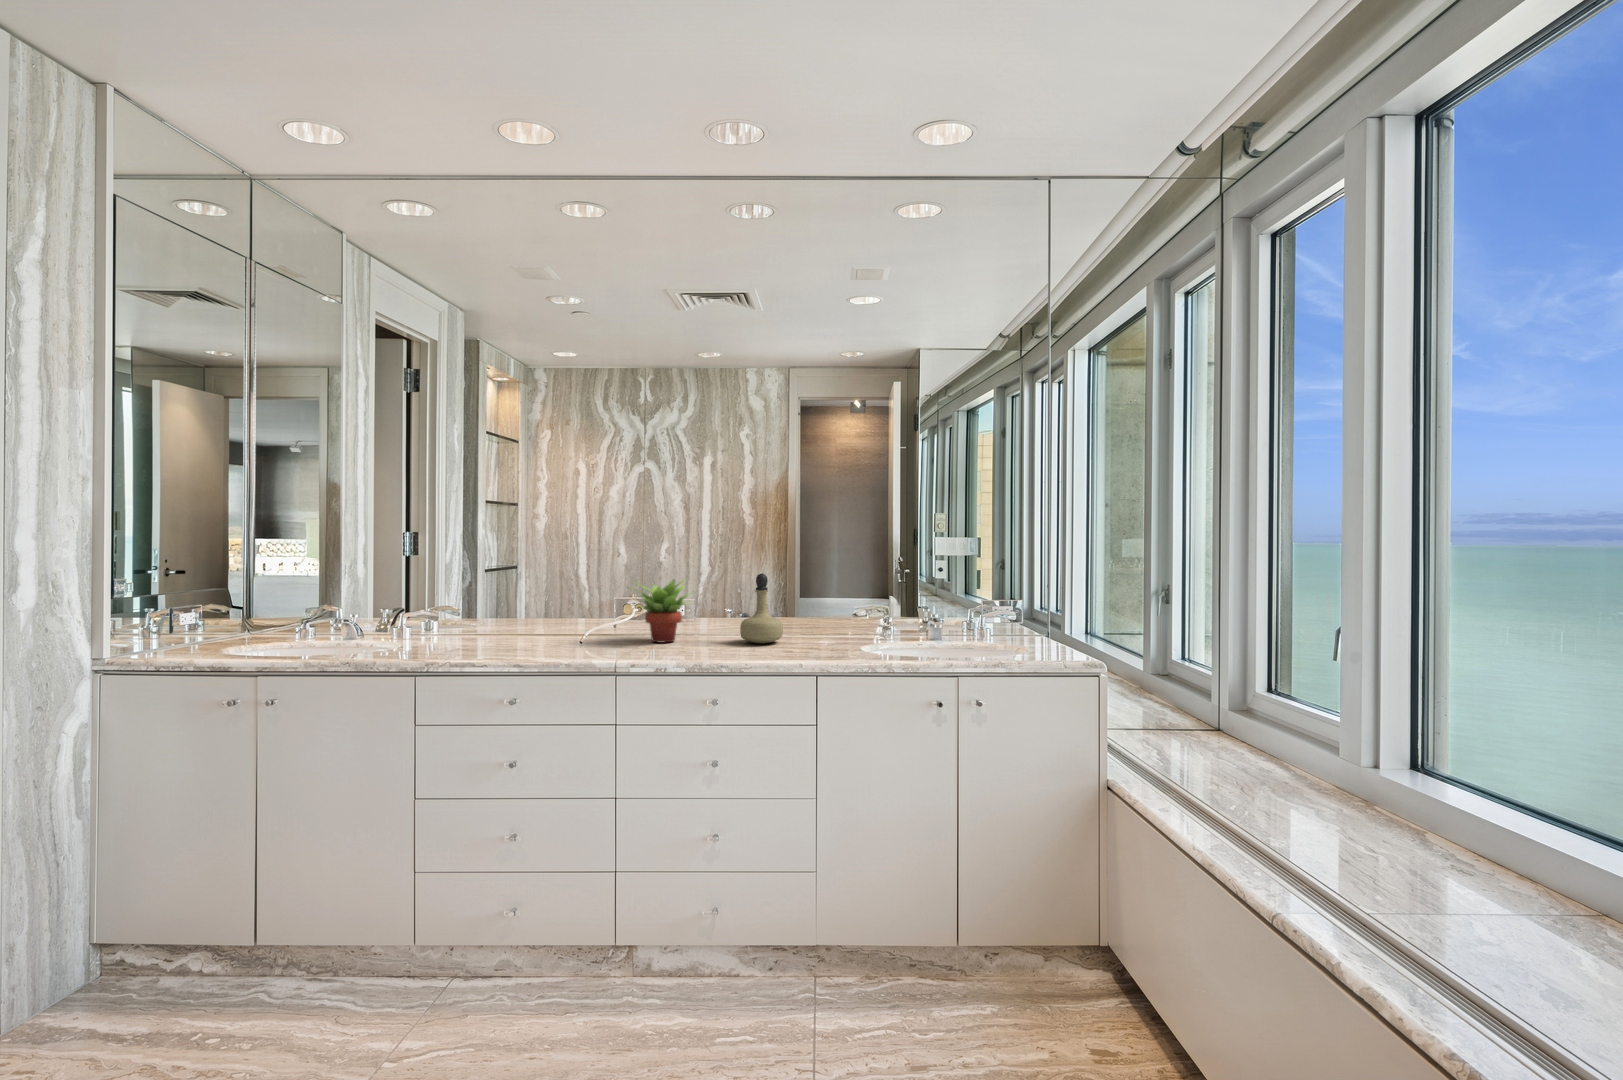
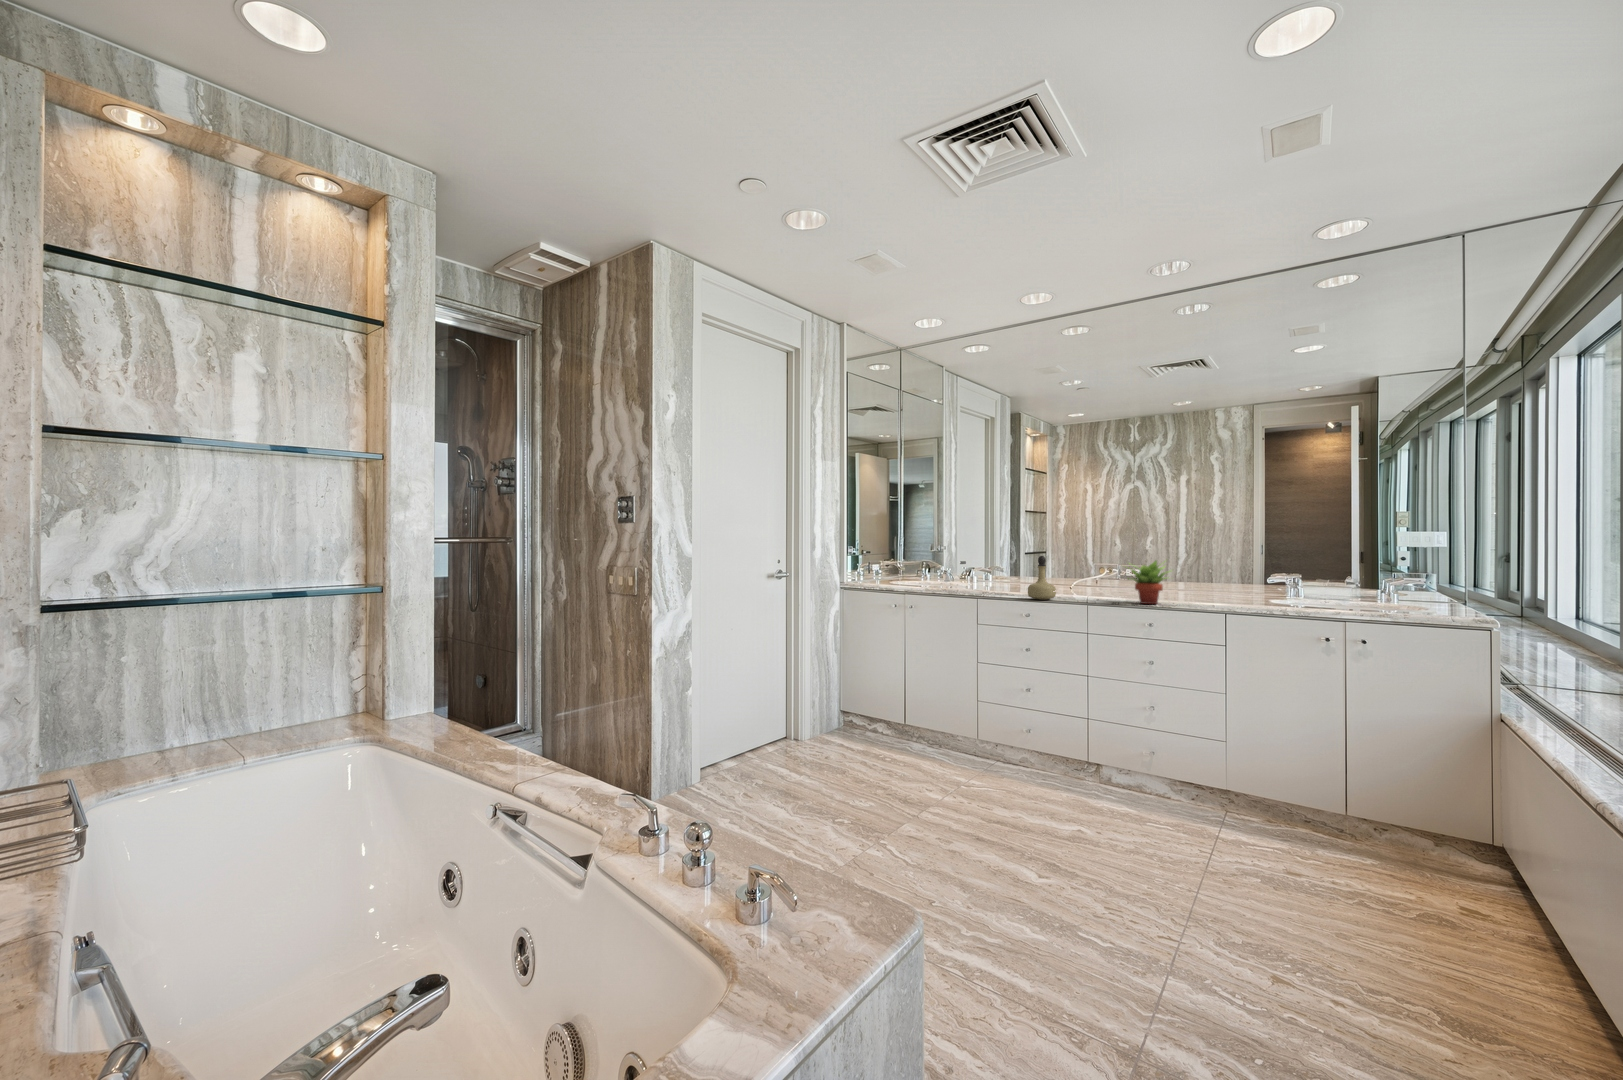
perfume bottle: present [740,573,783,643] -> present [1028,556,1056,600]

